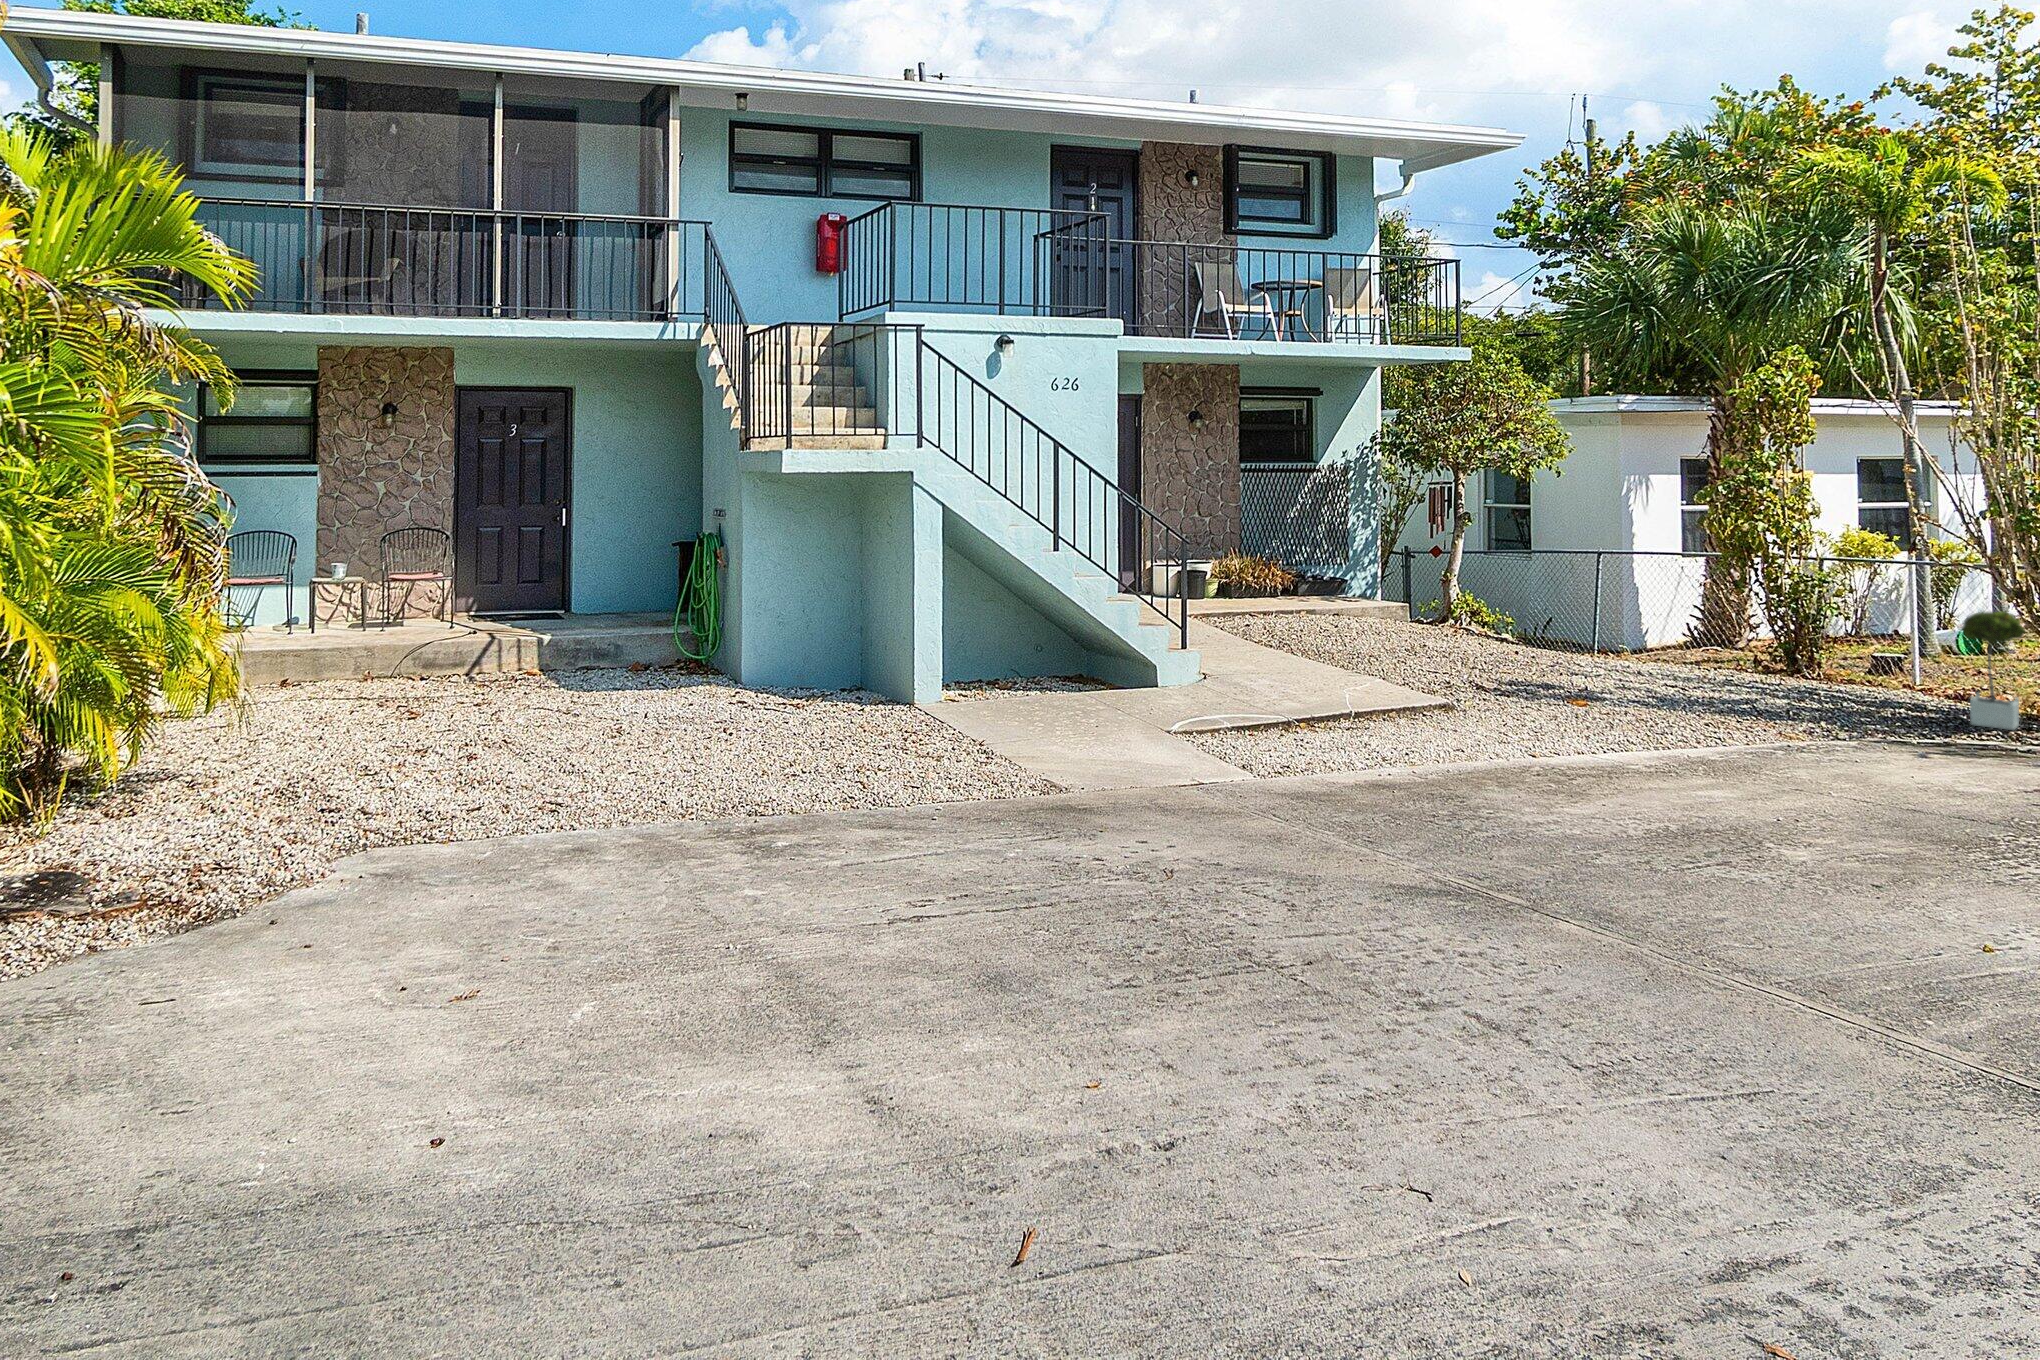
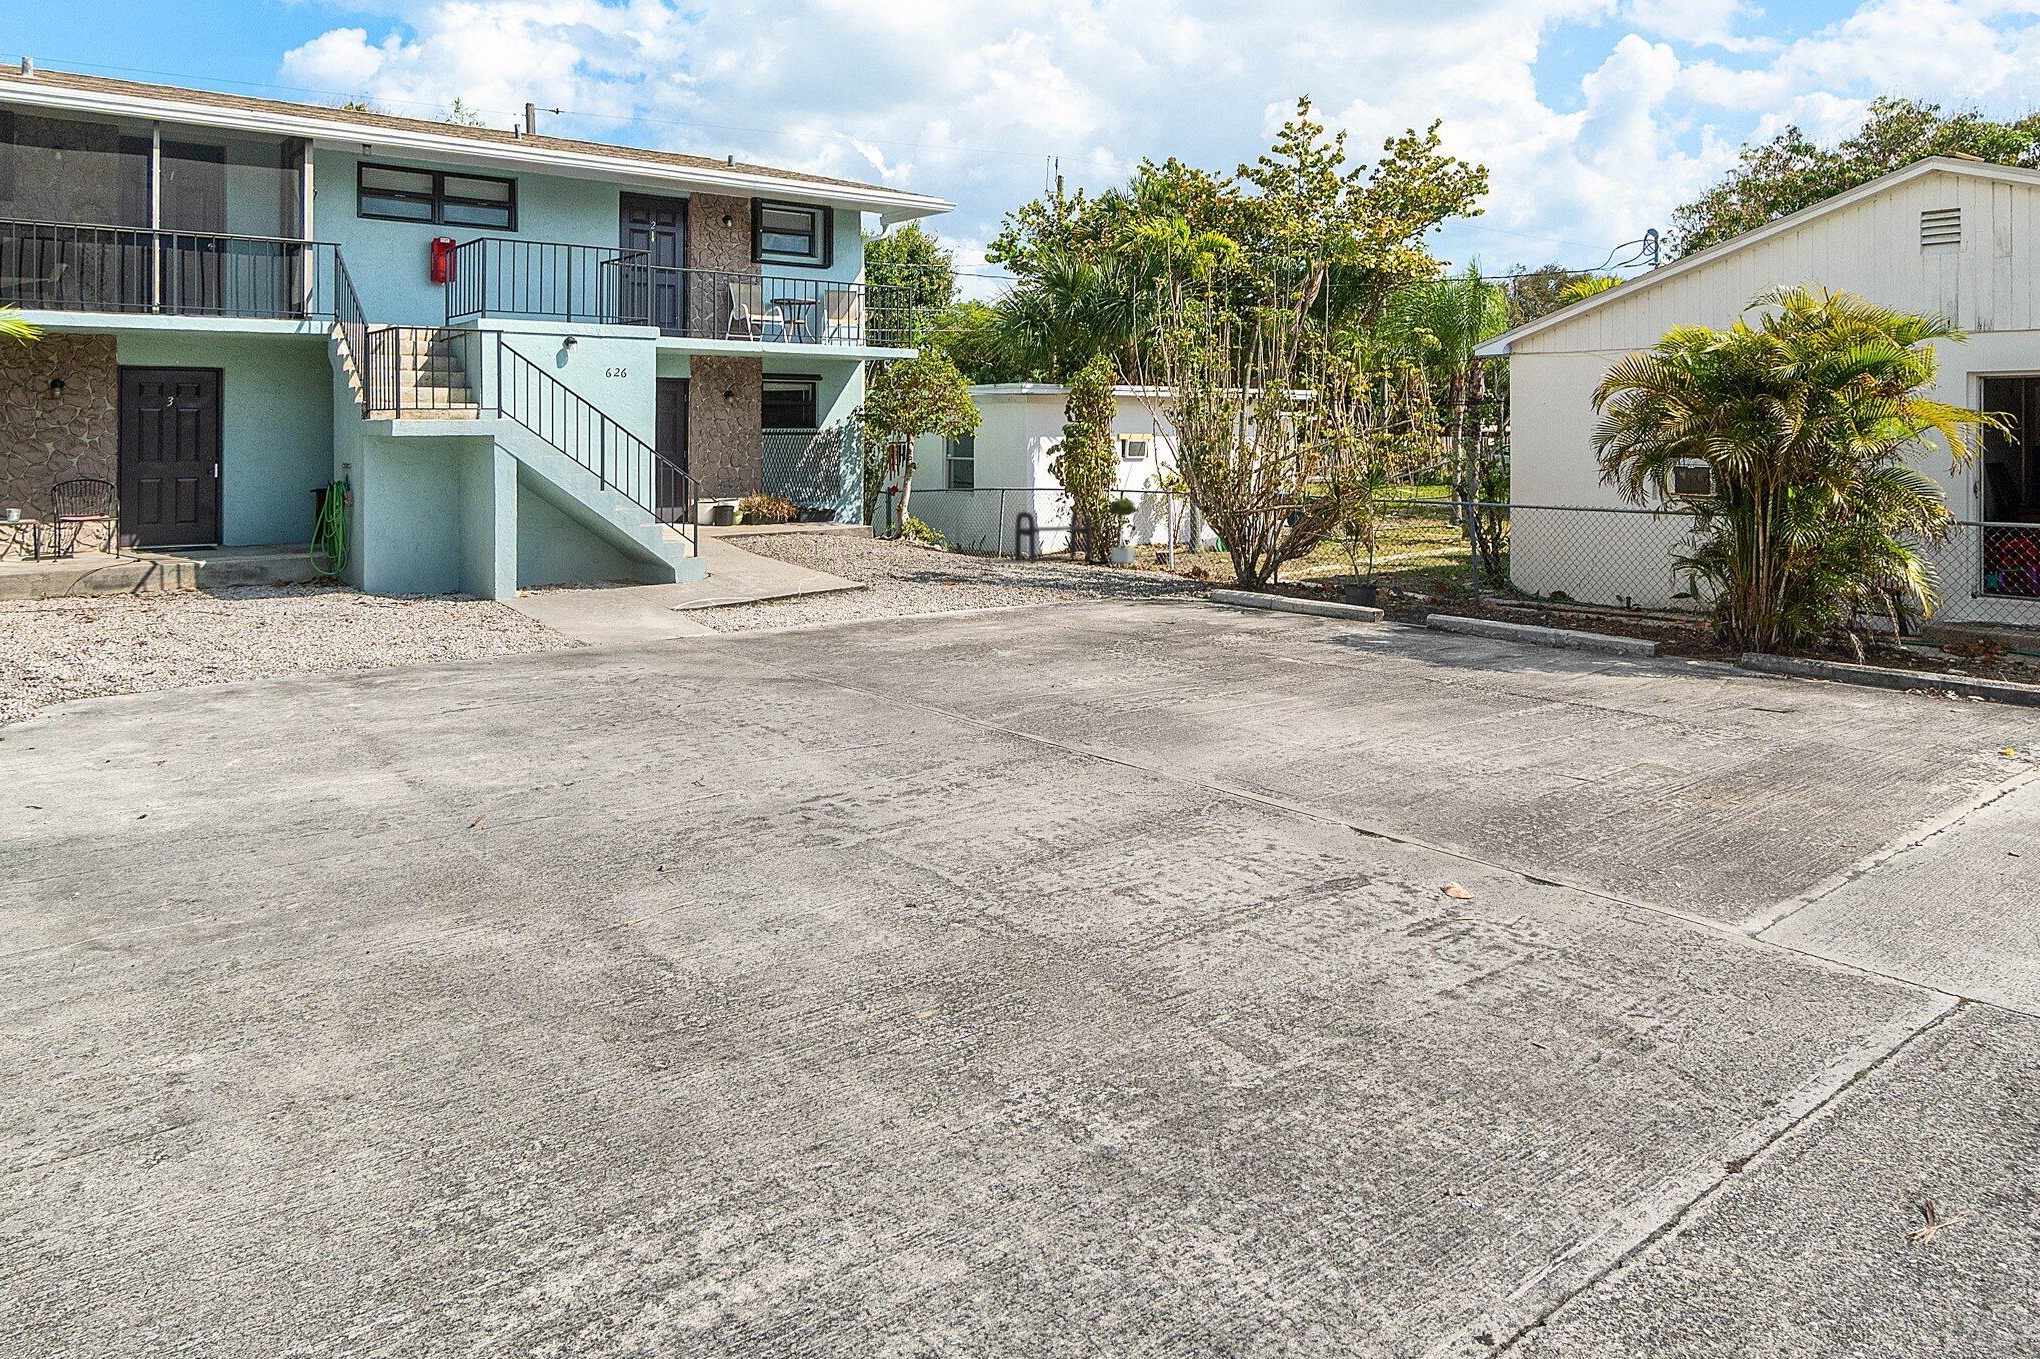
bench: none [1741,620,1913,715] -> present [1015,511,1092,563]

